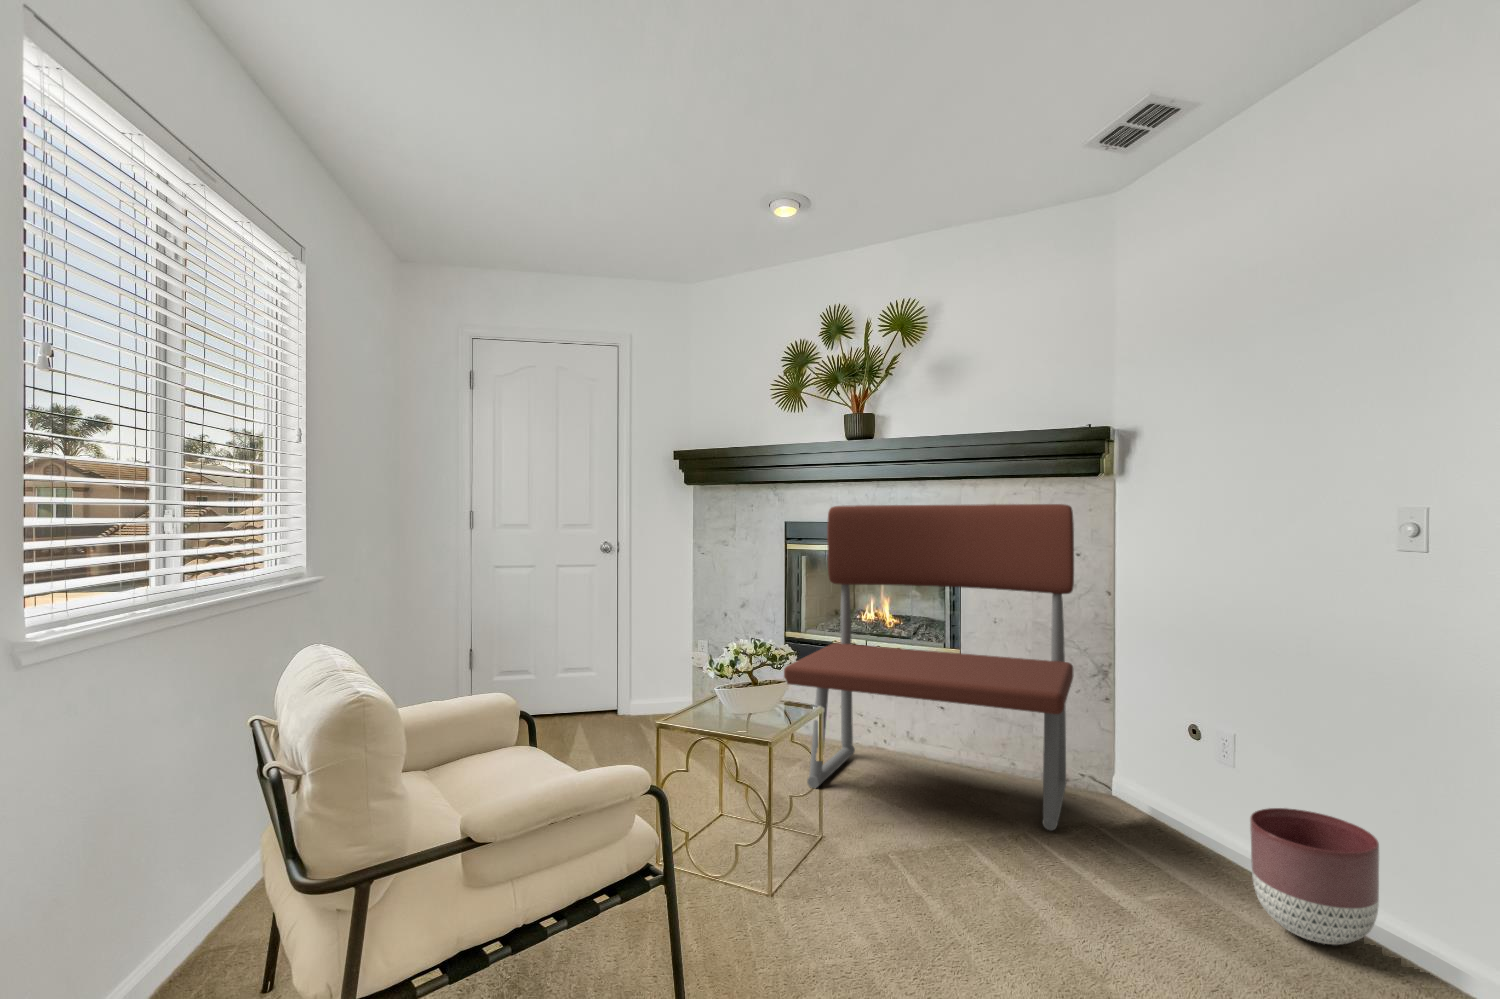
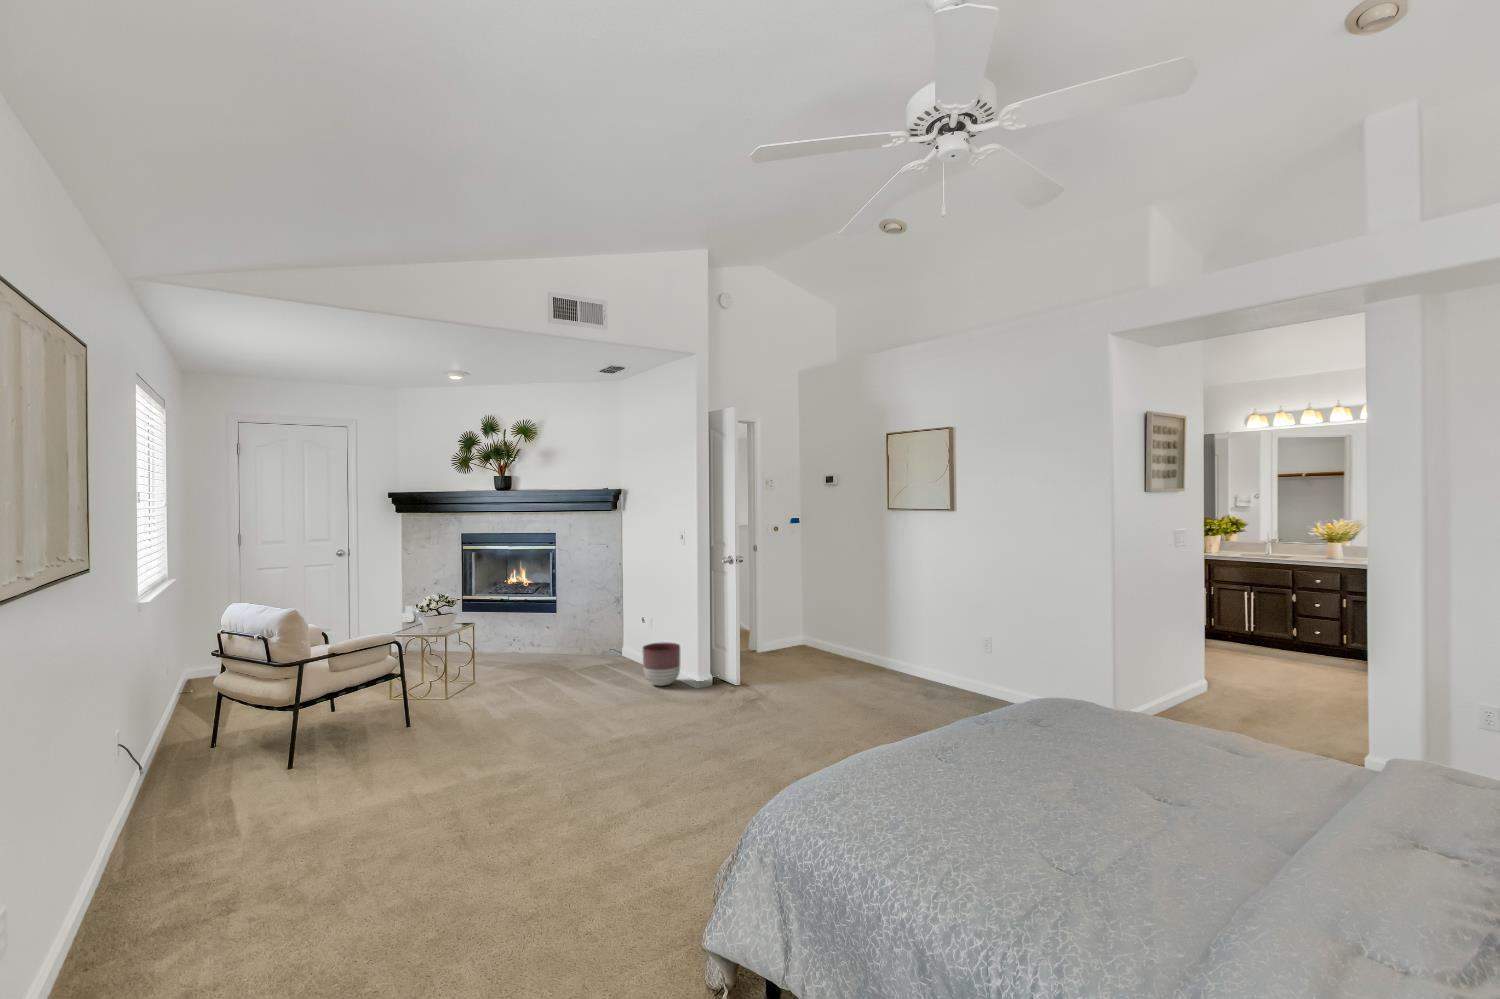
bench: present [784,504,1074,830] -> none [458,524,604,671]

